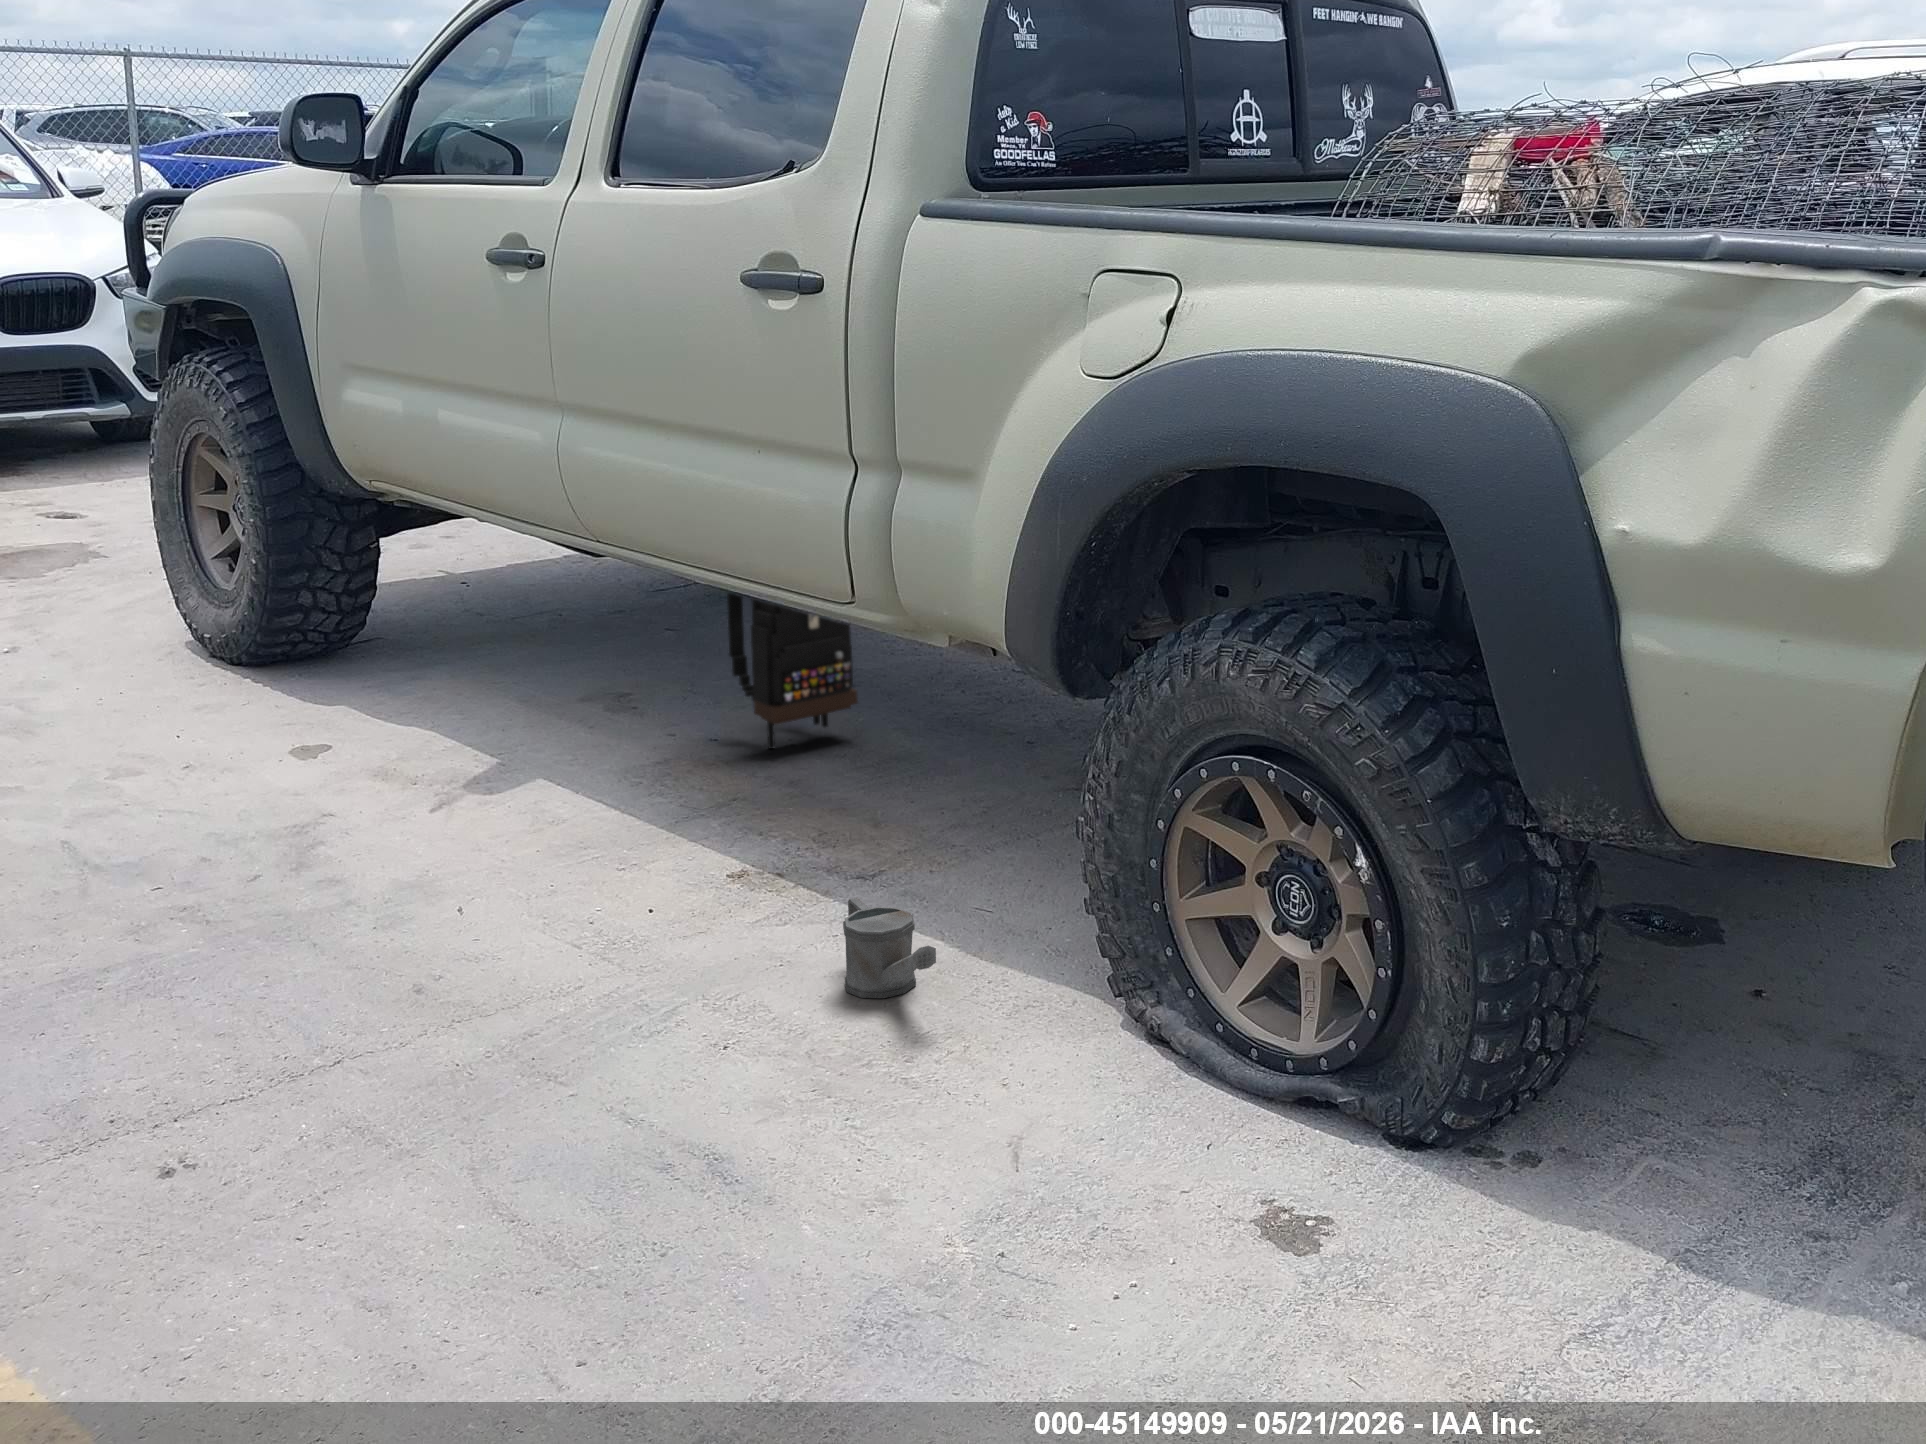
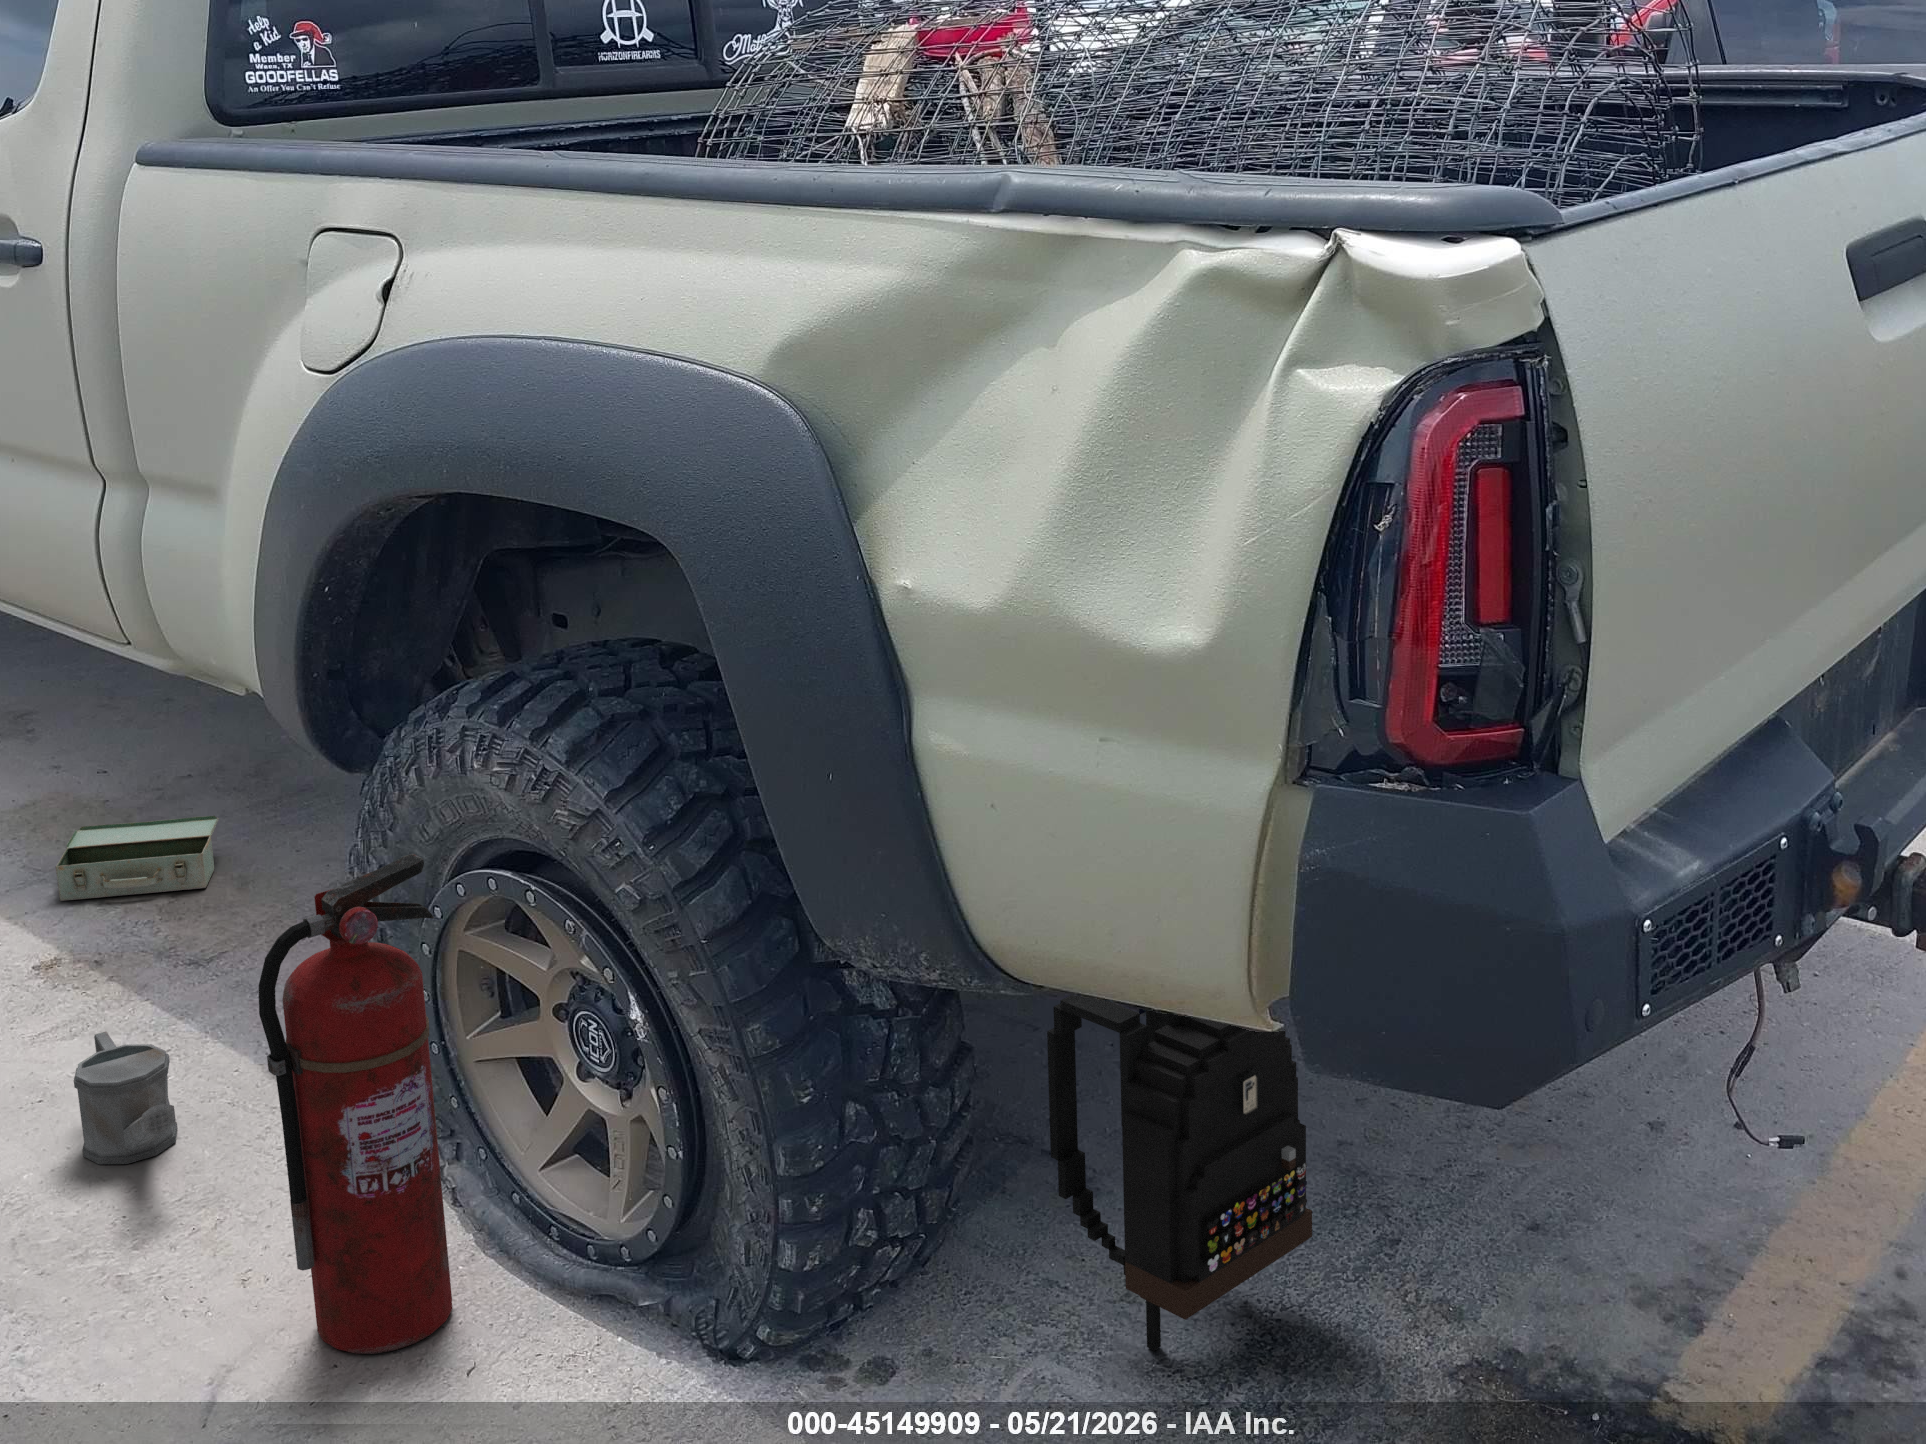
backpack: present [727,593,858,749] -> present [1047,993,1312,1351]
fire extinguisher: none [1060,744,1181,1132] -> present [259,854,452,1354]
toolbox: none [757,754,877,814] -> present [56,816,219,901]

